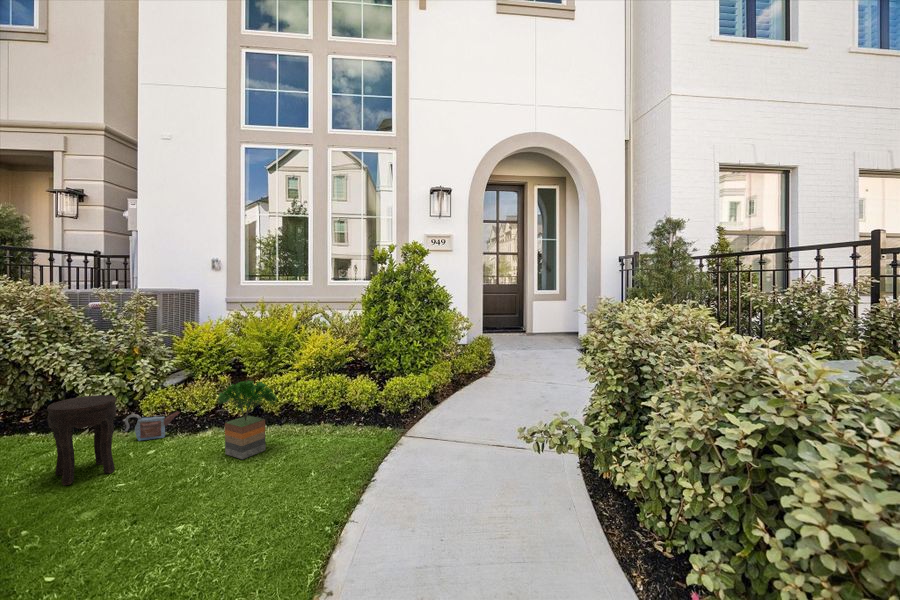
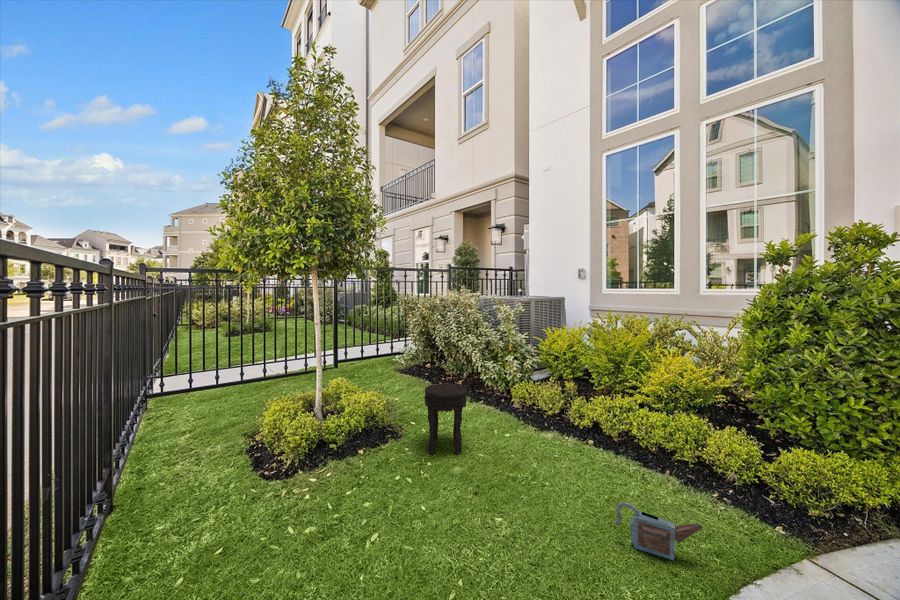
potted tree: present [218,381,276,459] -> none [539,401,602,490]
watering can: present [125,411,180,441] -> present [615,502,703,560]

